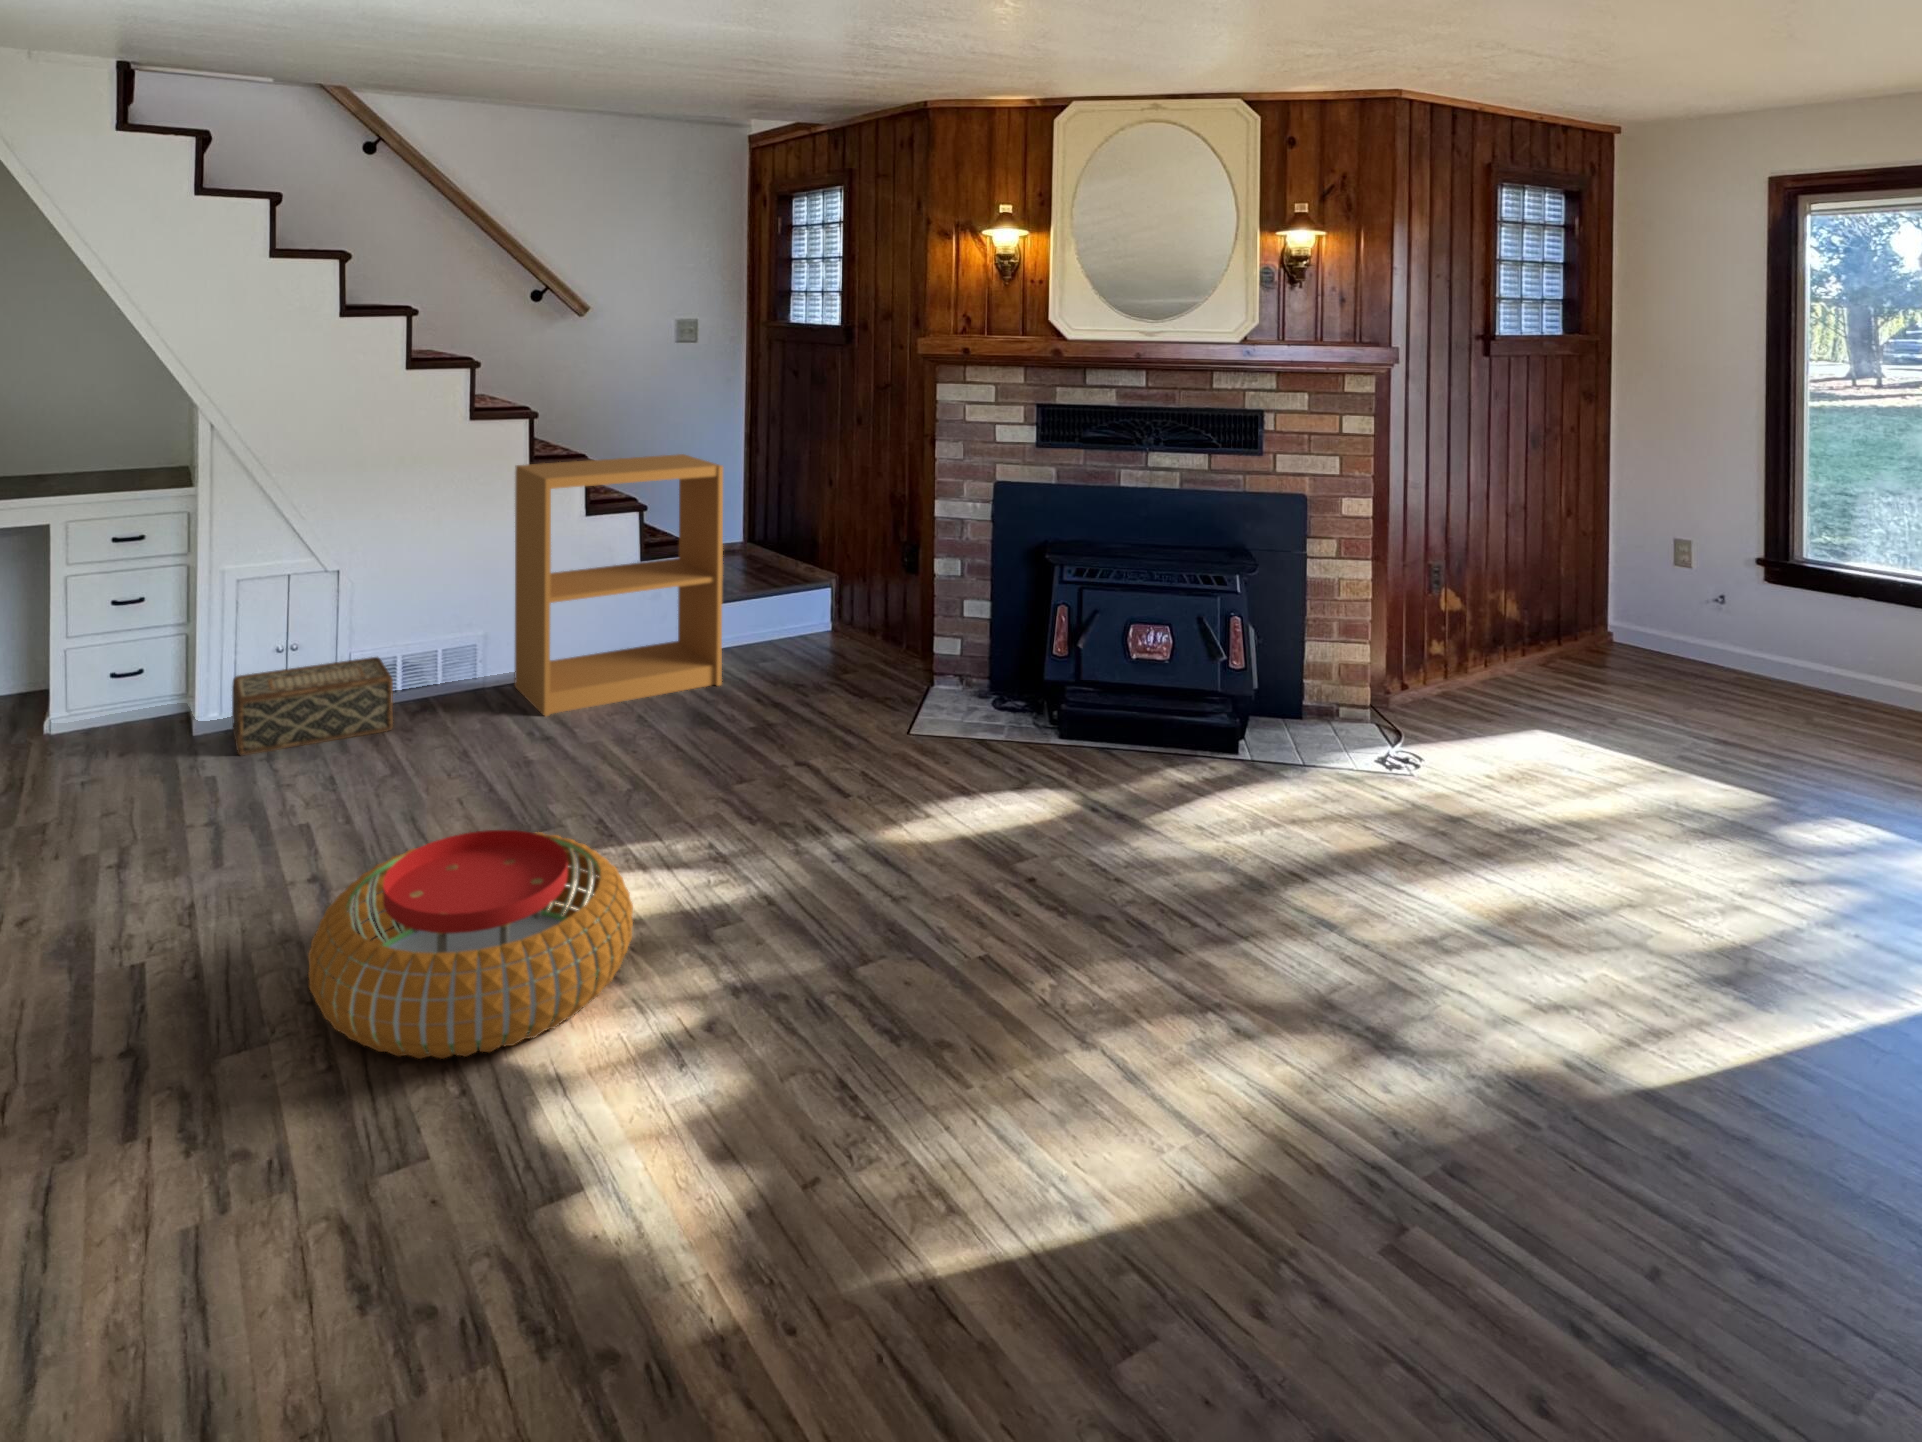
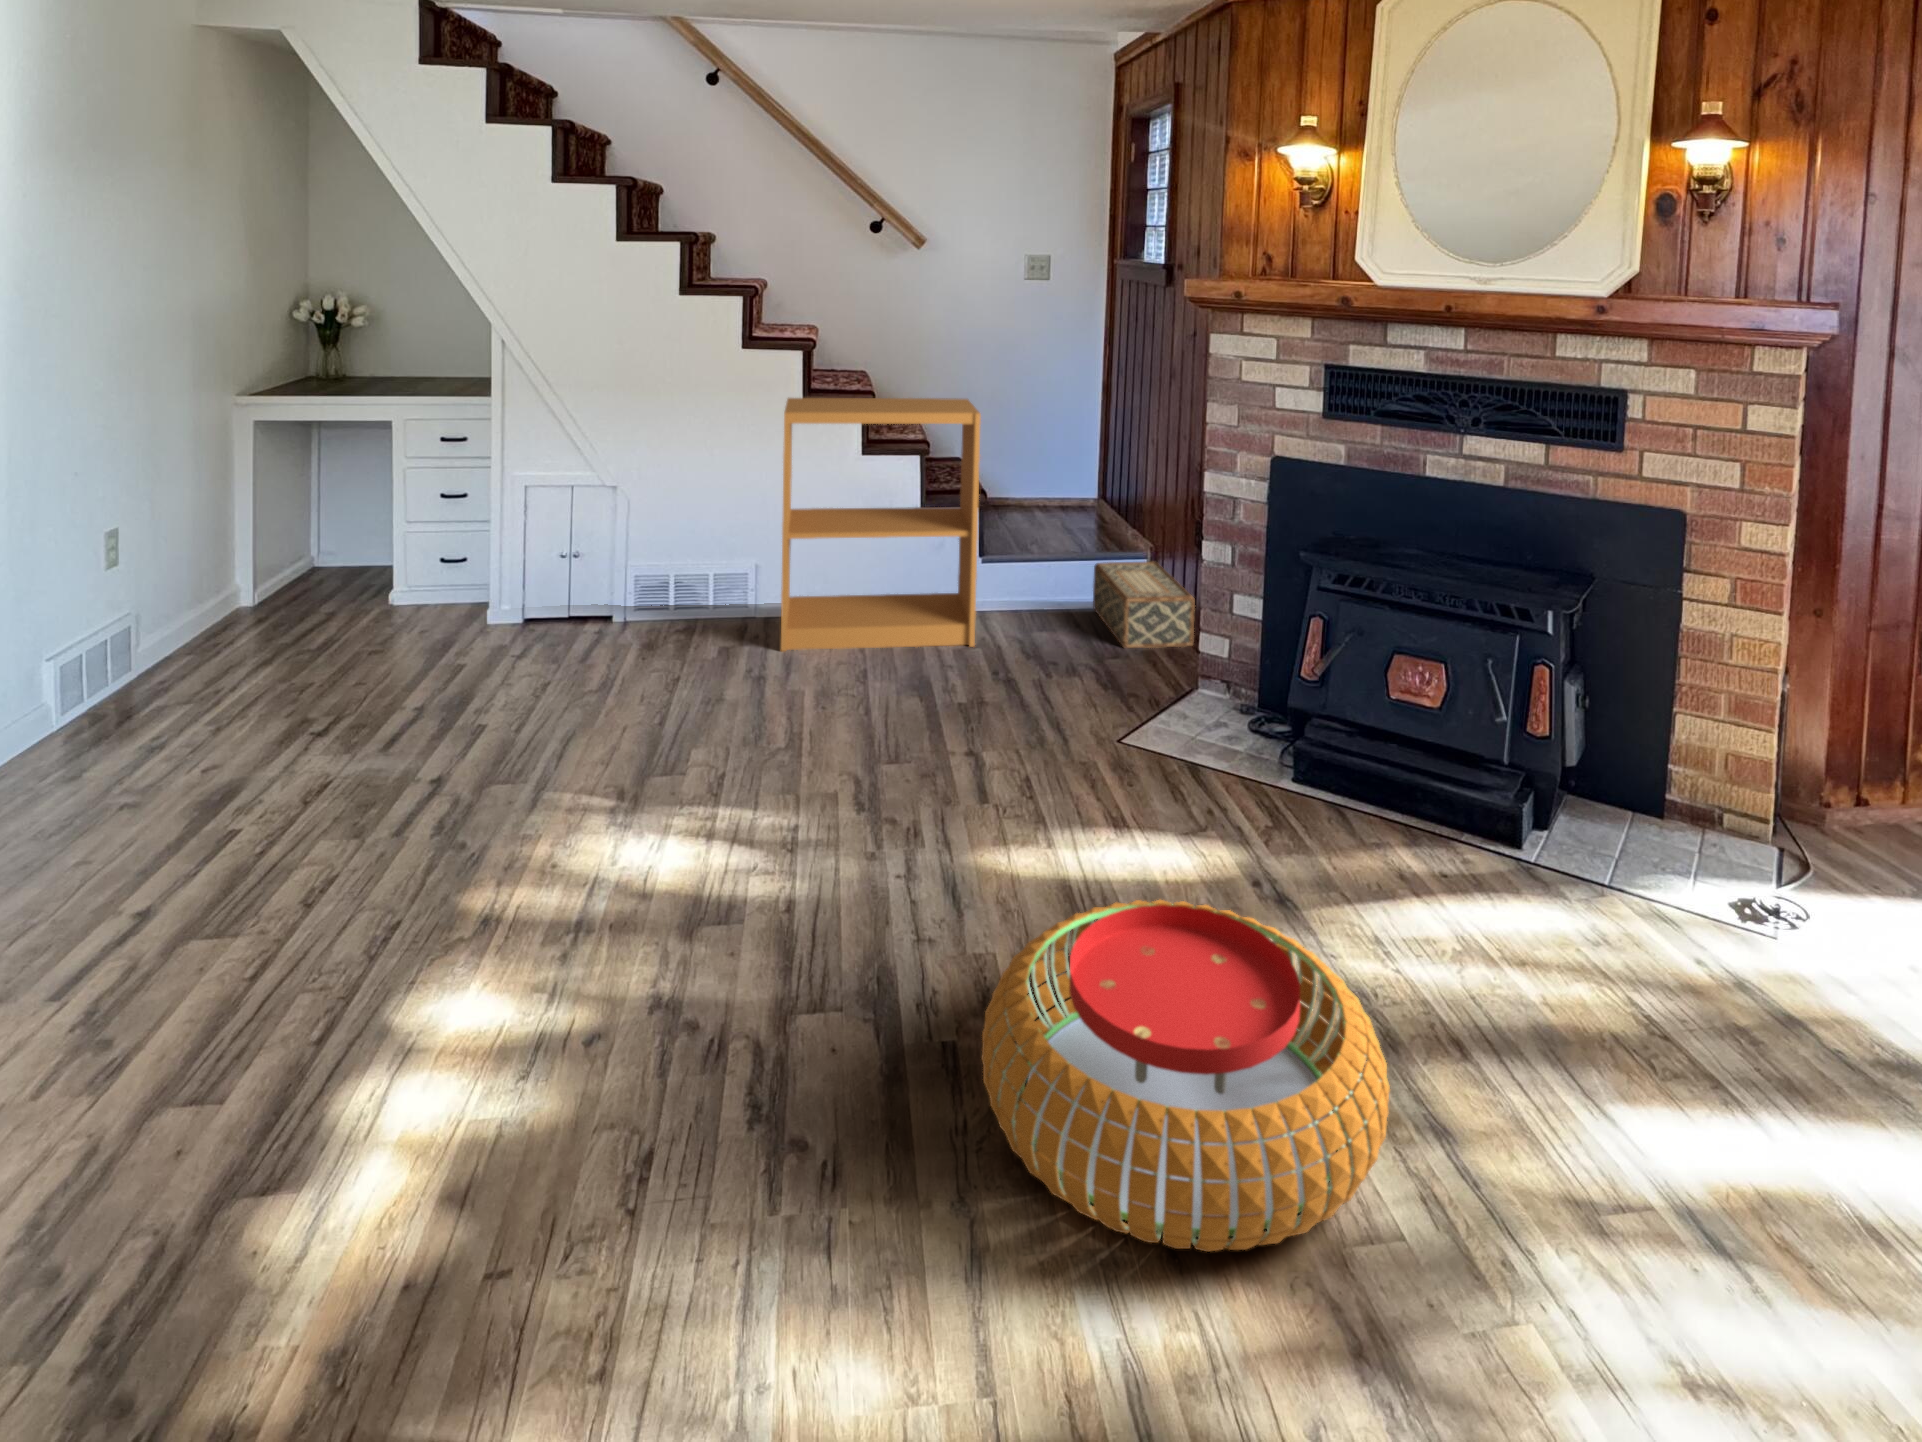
woven basket: present [232,657,393,756] -> present [1093,561,1195,648]
pouf: present [308,830,633,1059] -> present [982,900,1390,1252]

